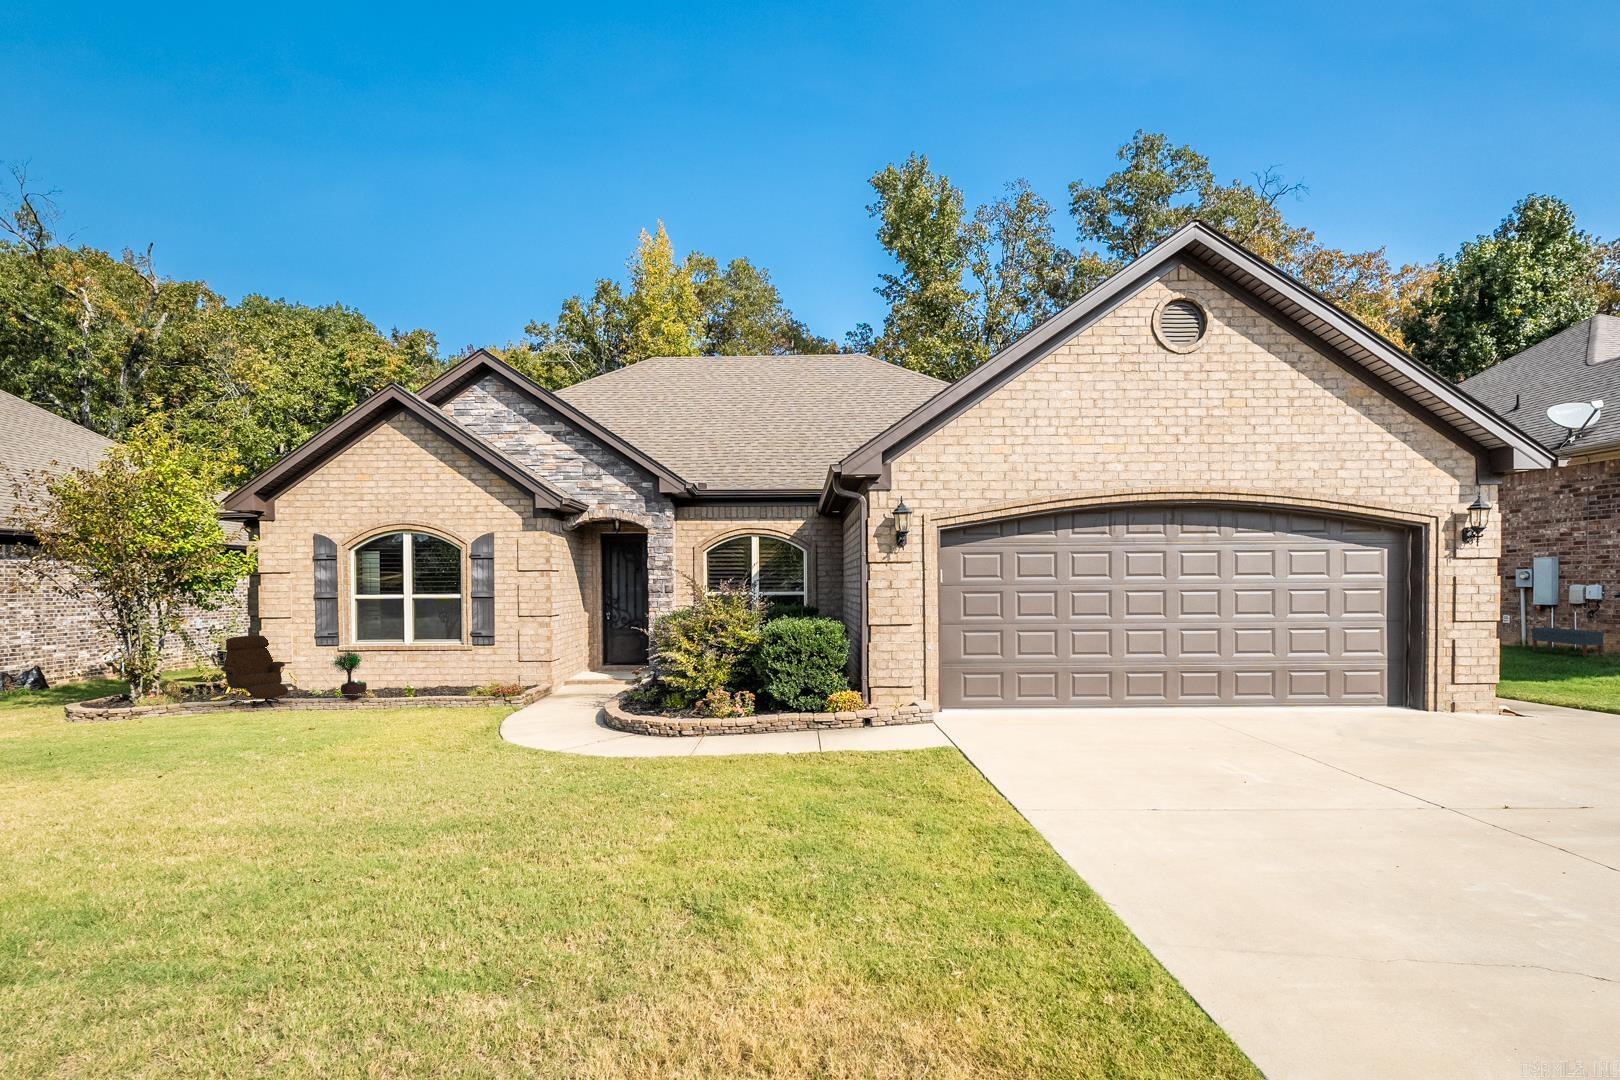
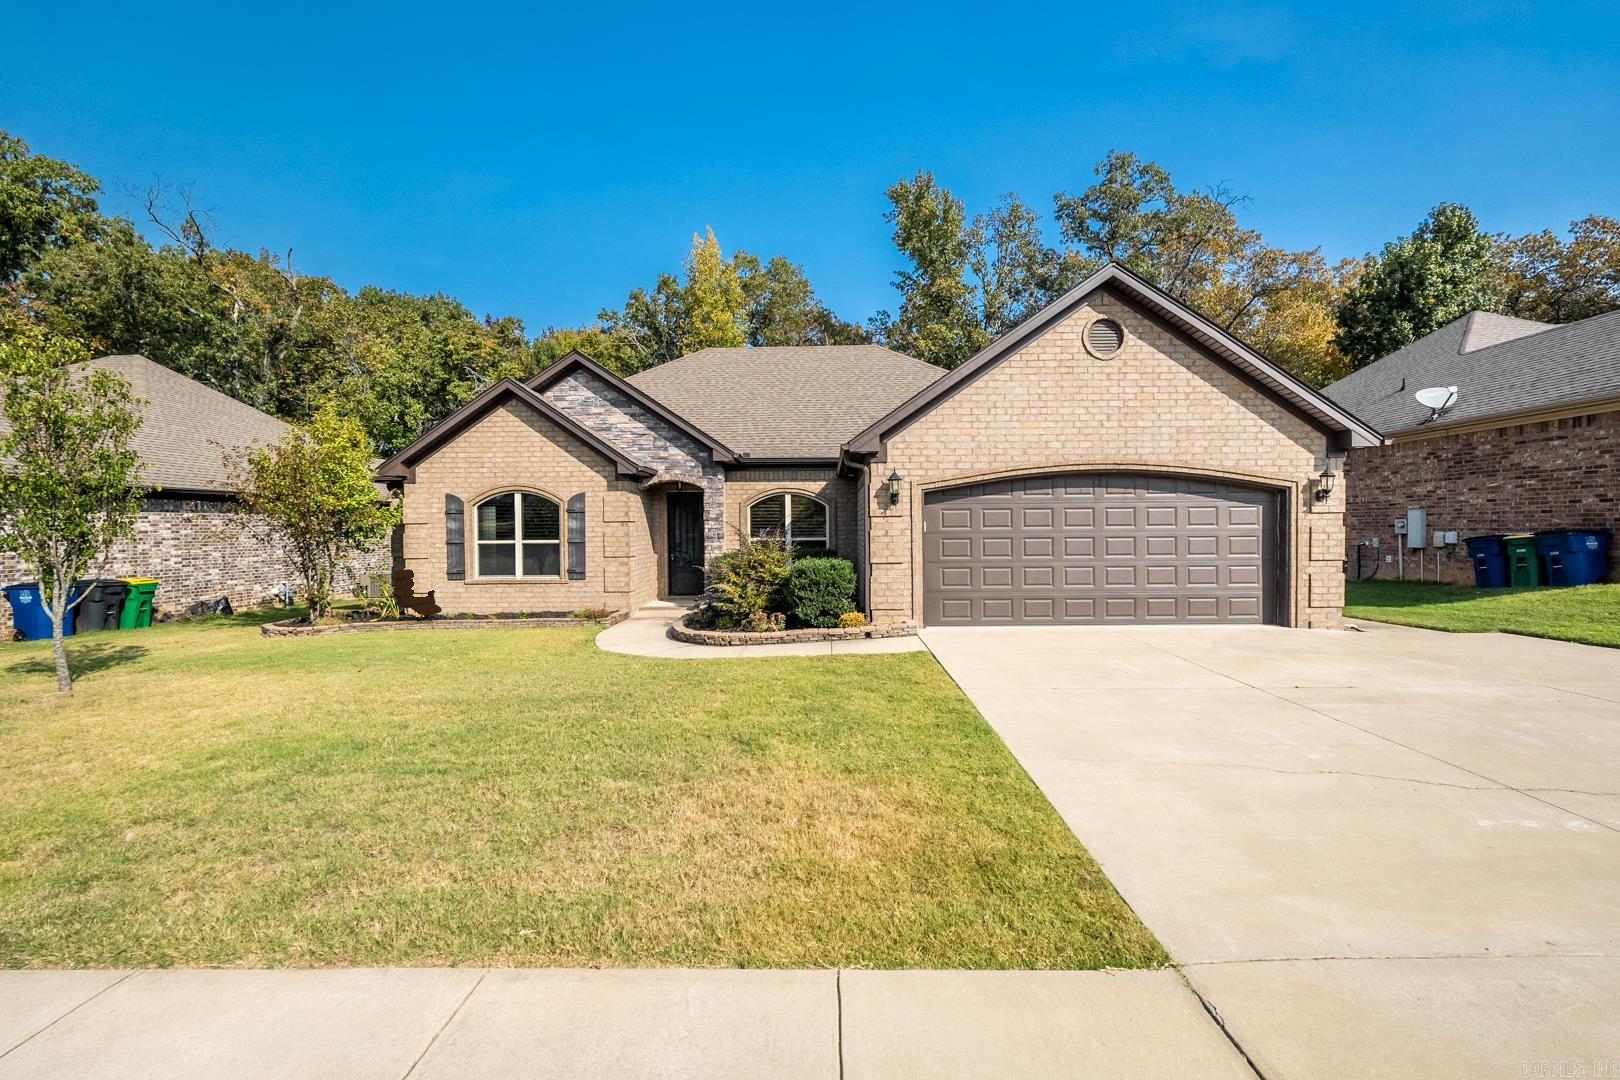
bench: present [1531,627,1604,657] -> none [1403,568,1458,592]
potted tree: present [332,651,367,699] -> none [471,578,497,617]

